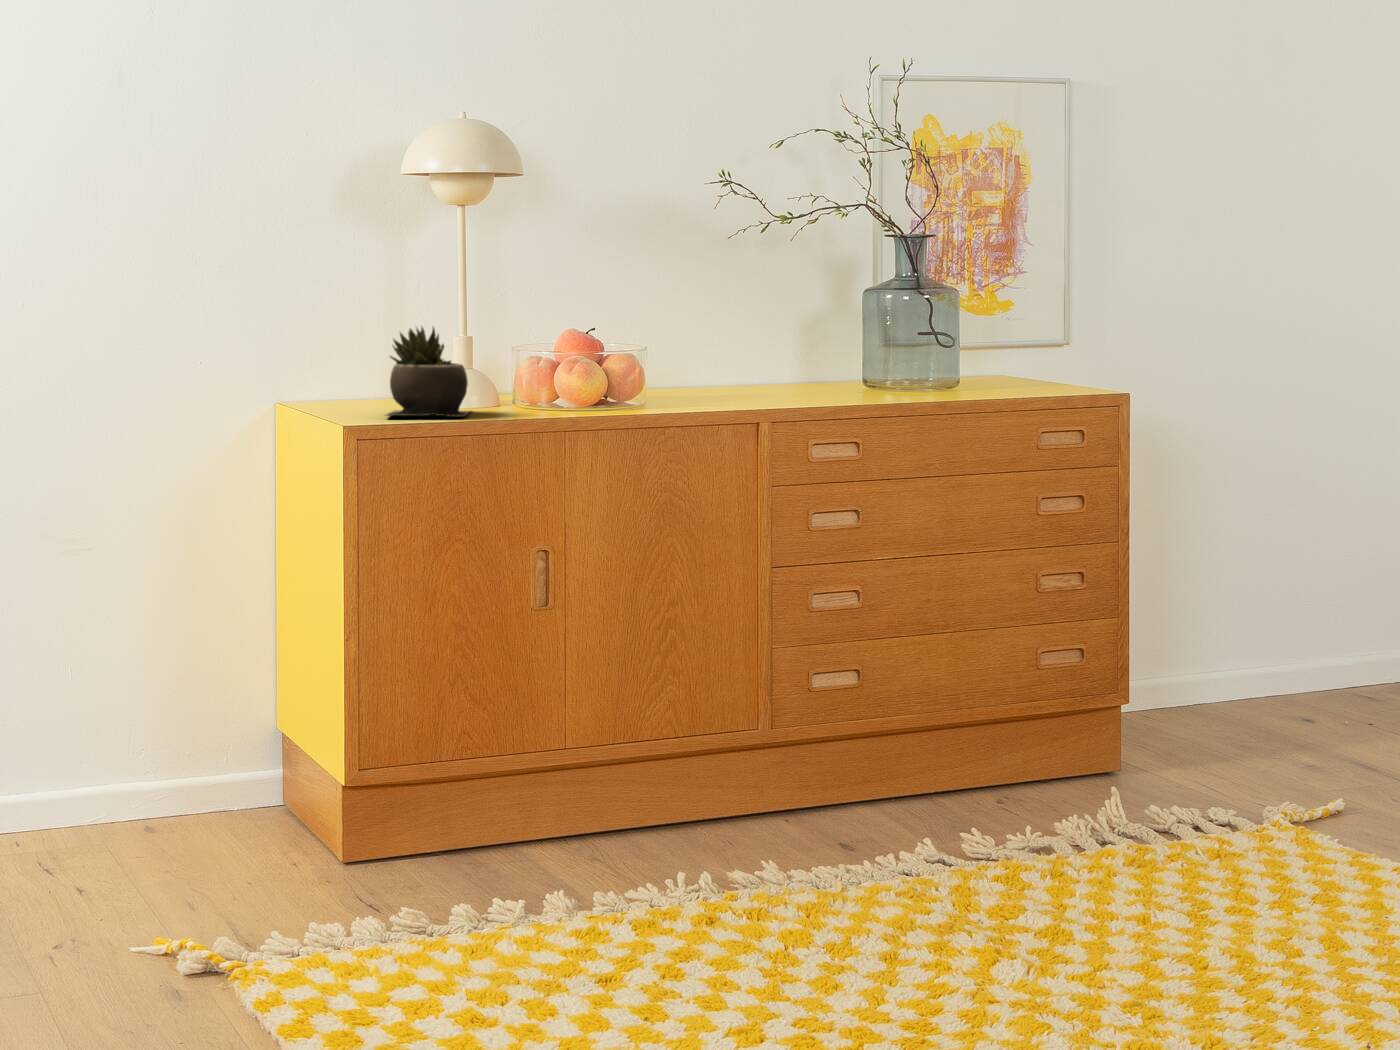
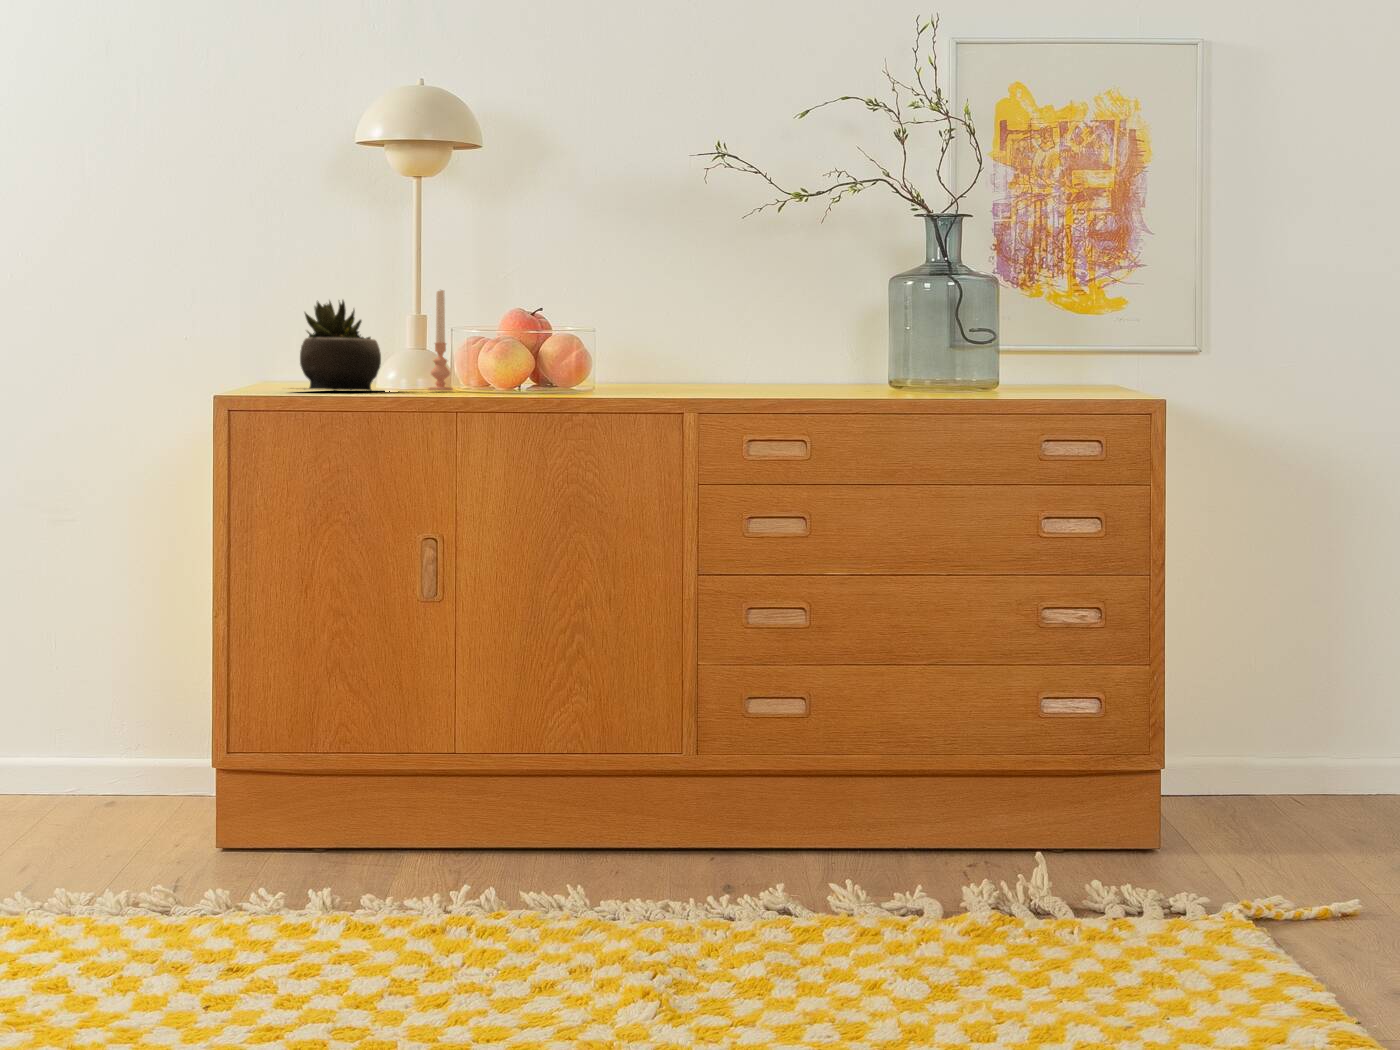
candle: none [512,315,536,411] -> present [428,290,453,391]

